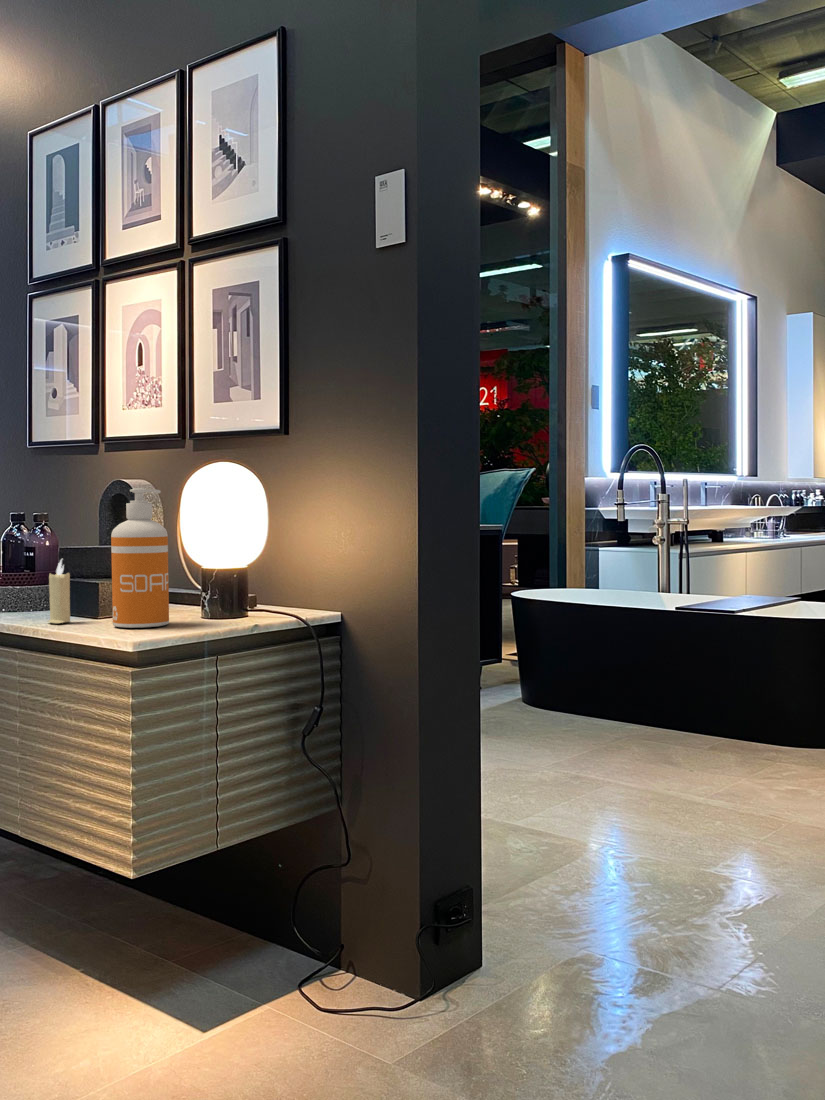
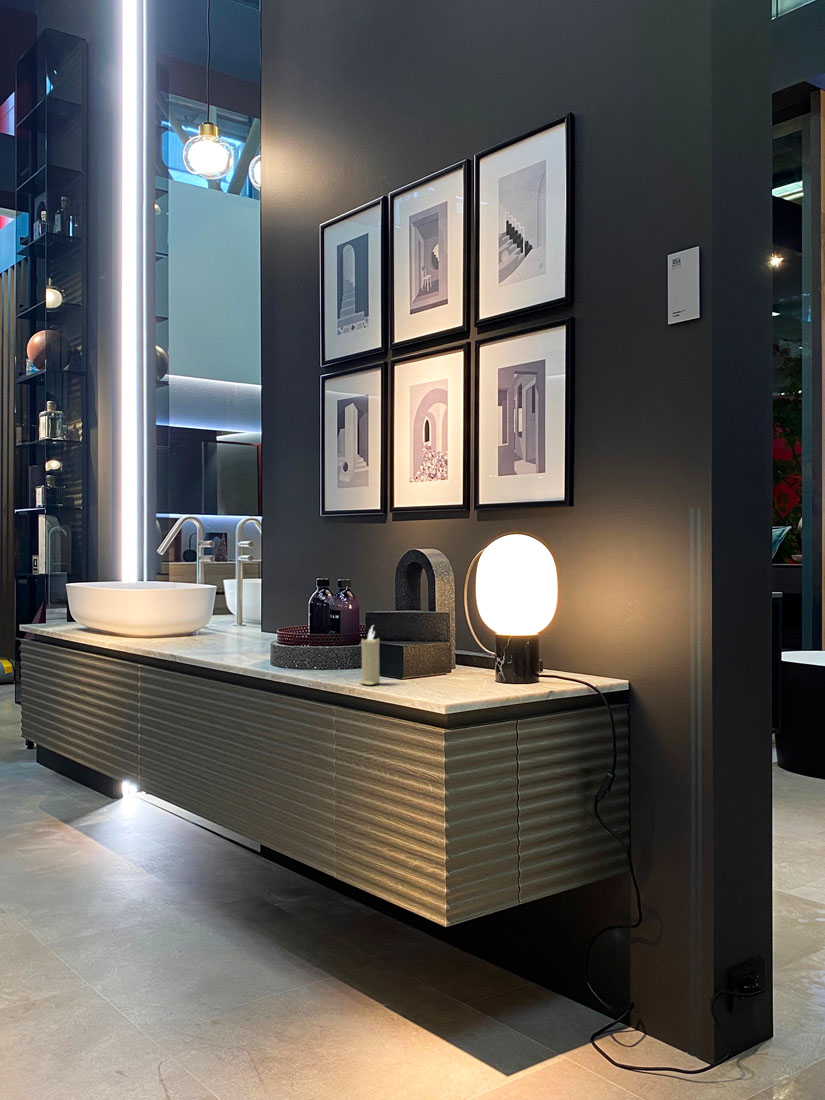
soap dispenser: present [111,488,169,628] -> none [420,562,471,691]

